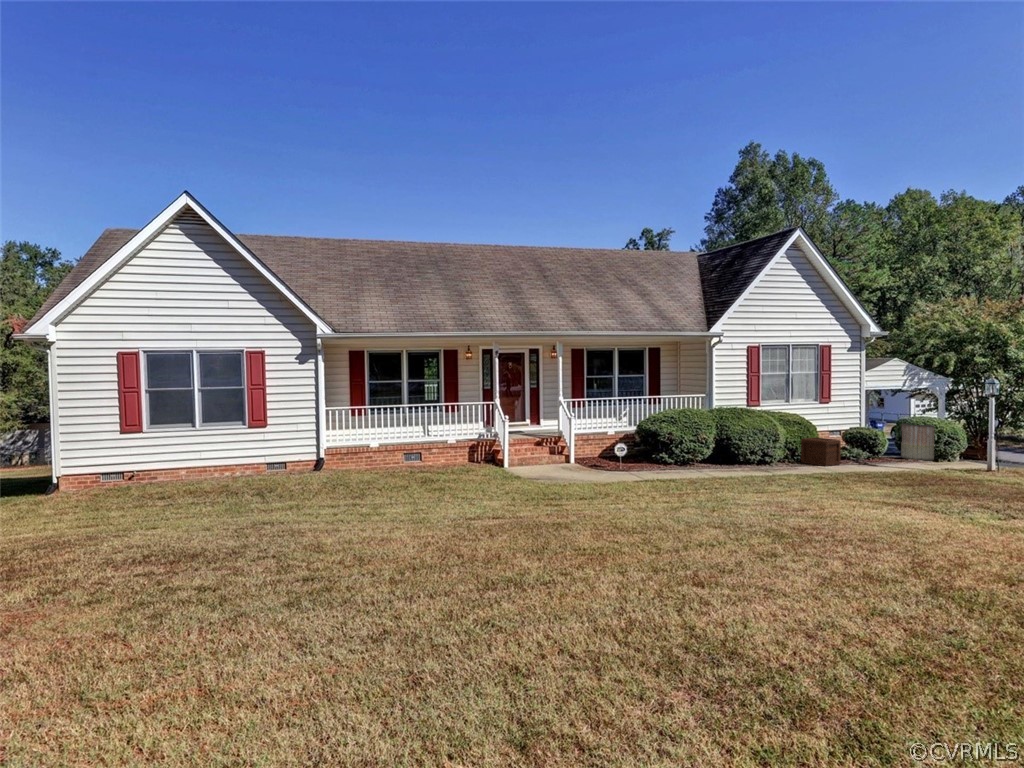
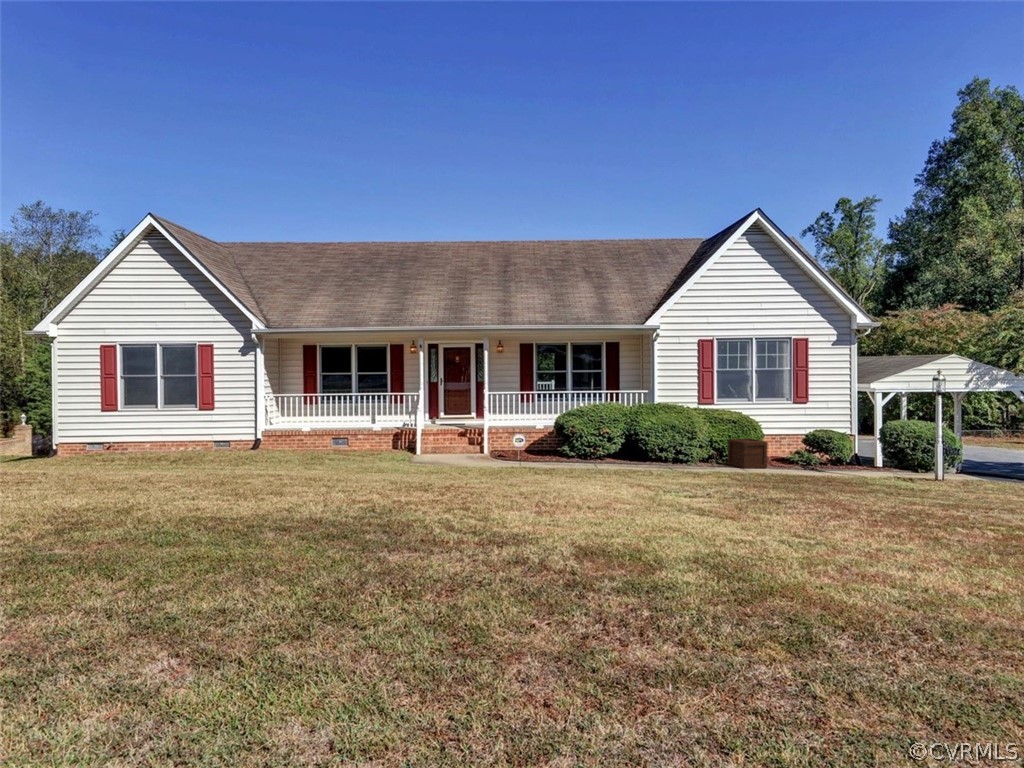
trash can: present [901,424,934,460] -> none [873,428,908,470]

